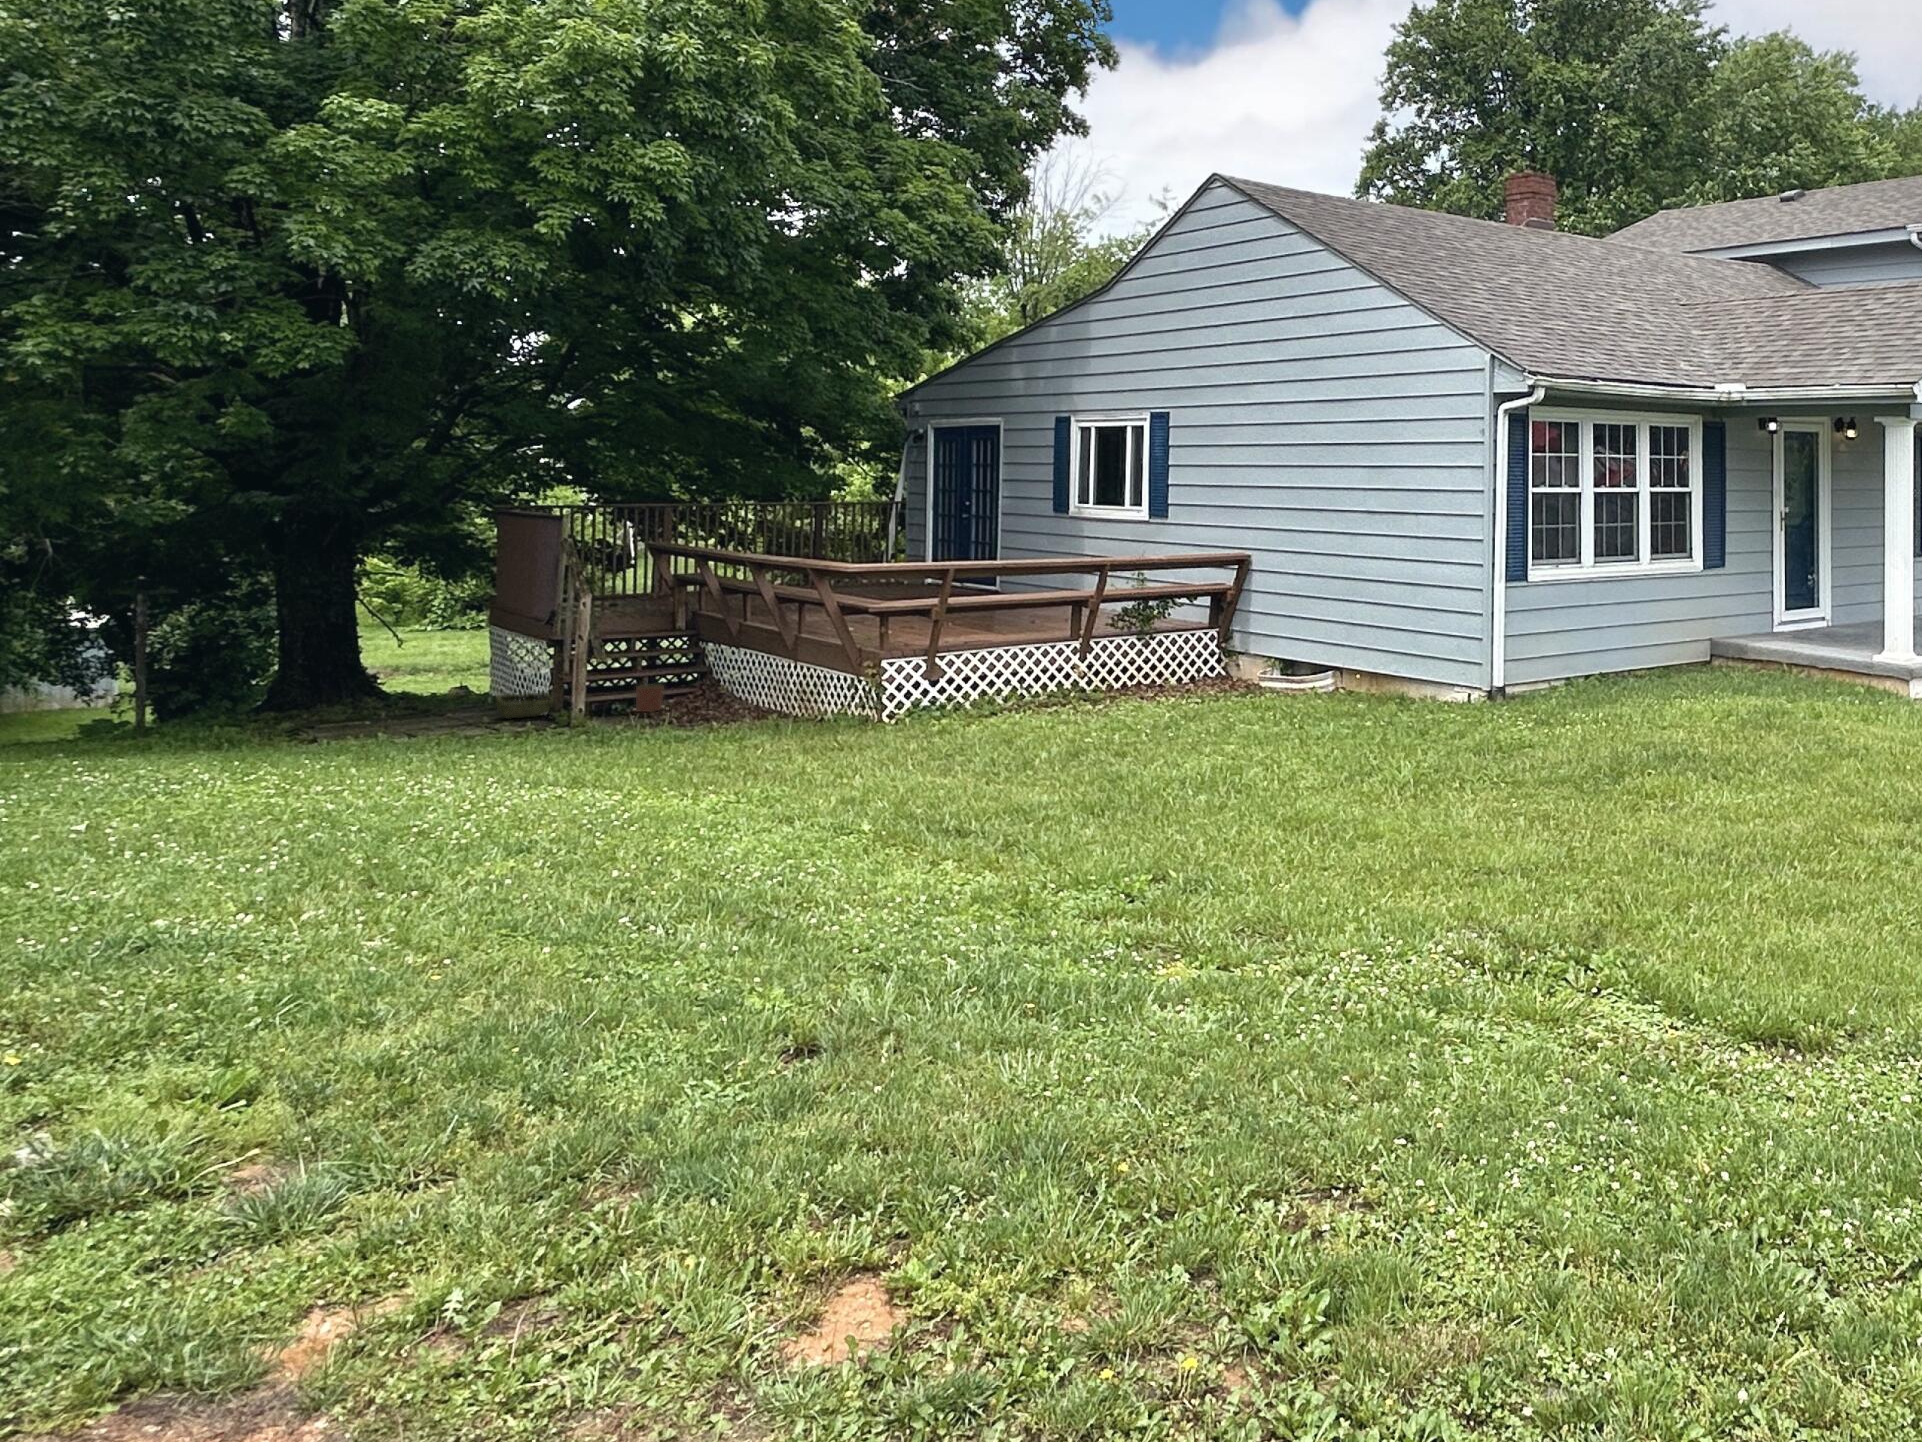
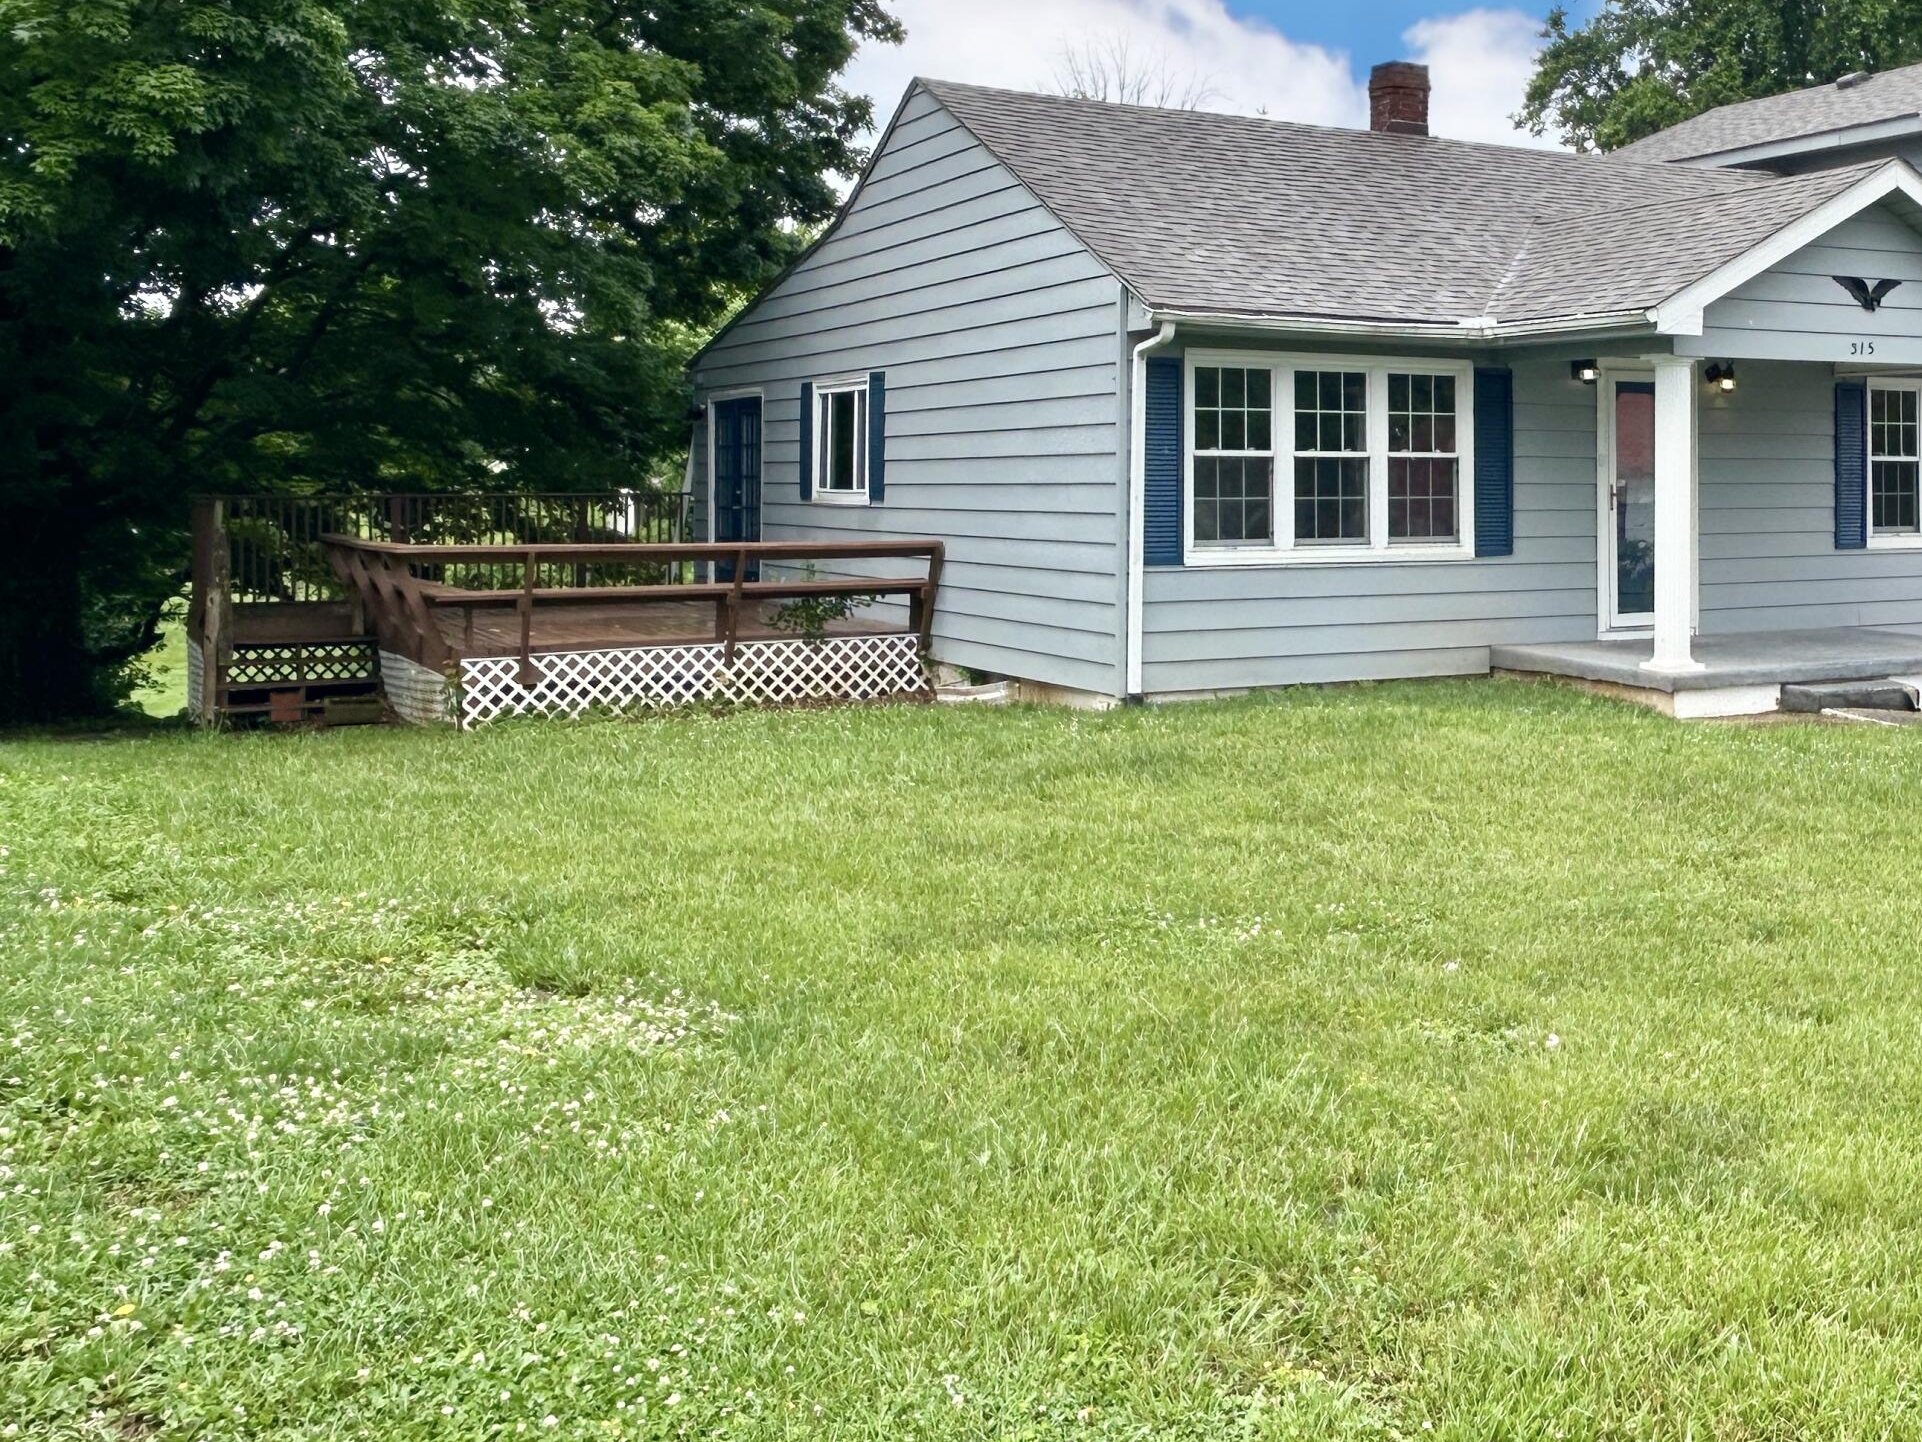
woven basket: present [496,693,554,719] -> present [324,697,385,724]

